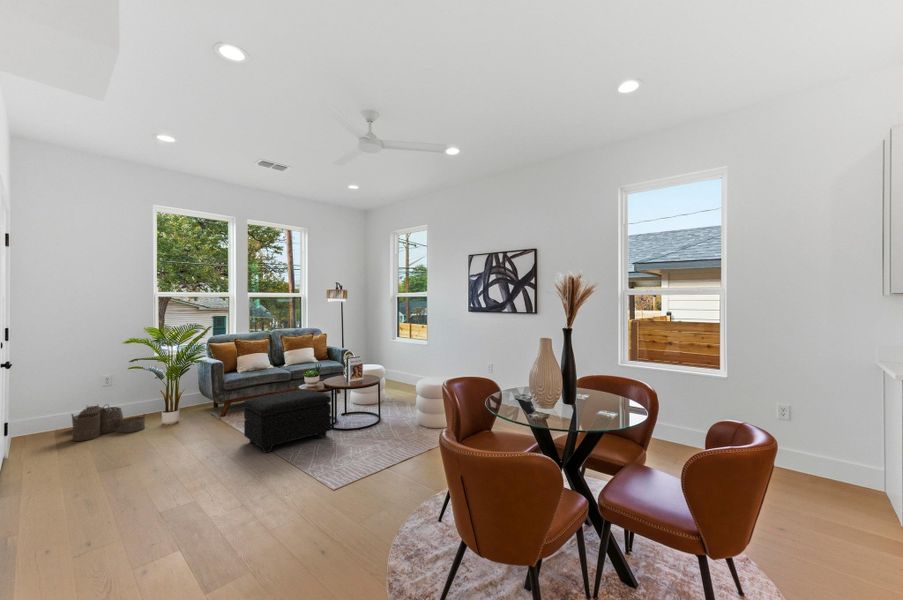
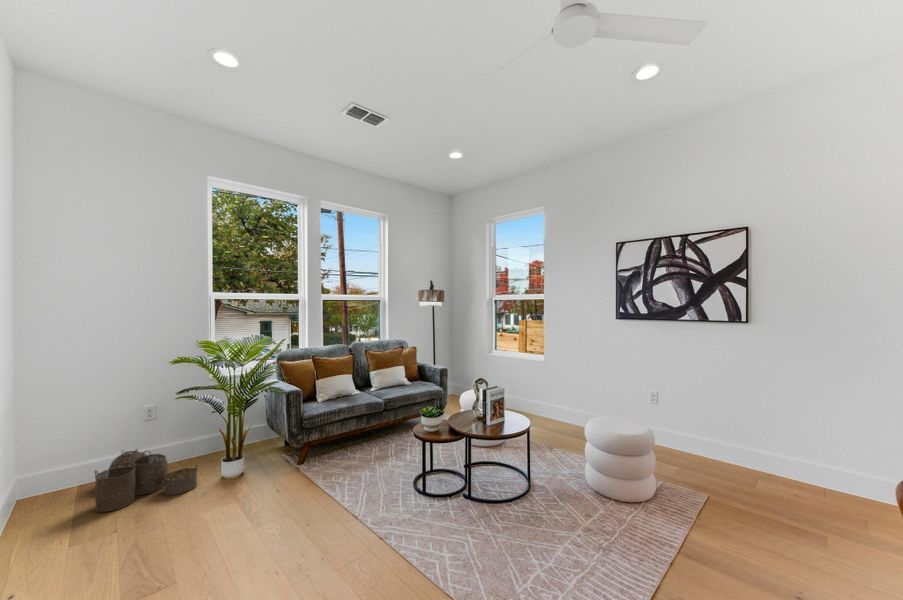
footstool: present [244,389,331,452] -> none [340,435,469,556]

